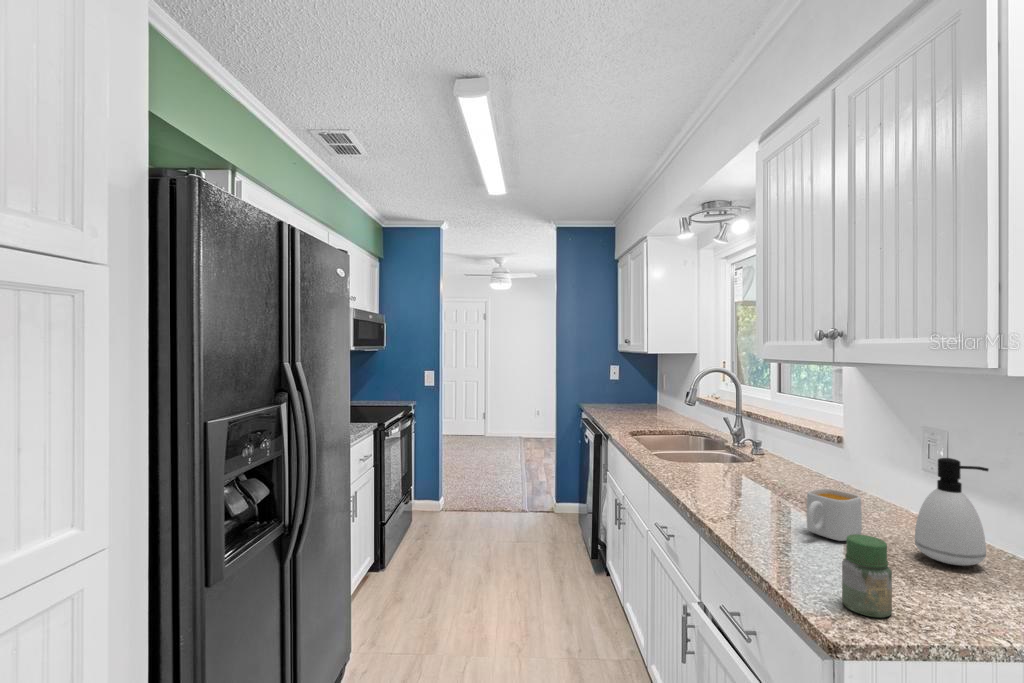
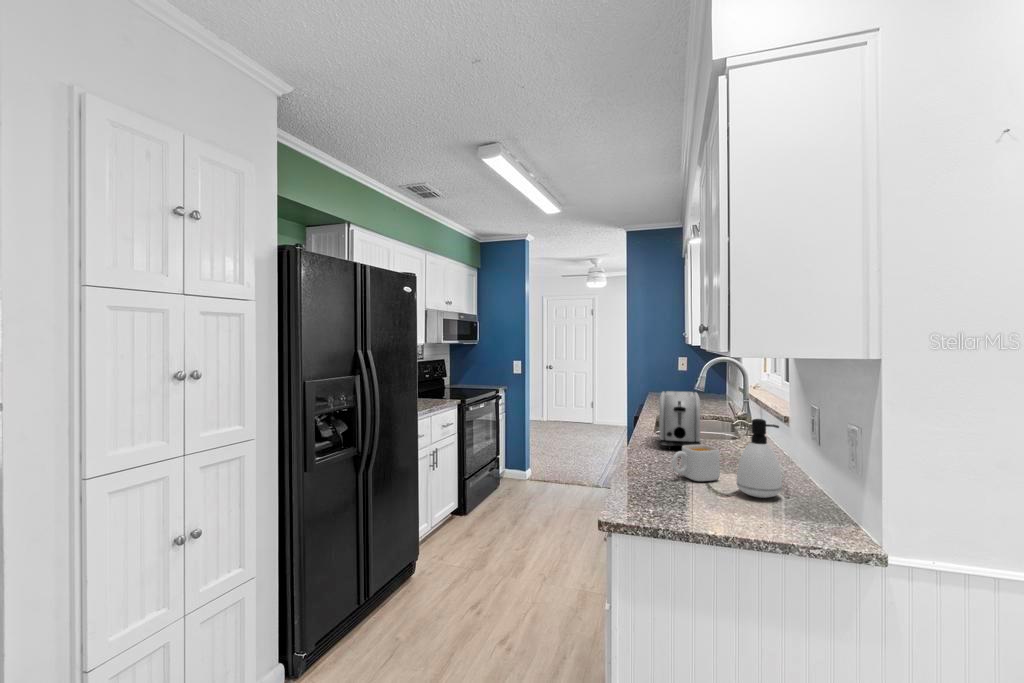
toaster: none [690,412,762,487] -> present [659,391,700,449]
jar: present [842,534,892,618] -> none [632,462,661,514]

